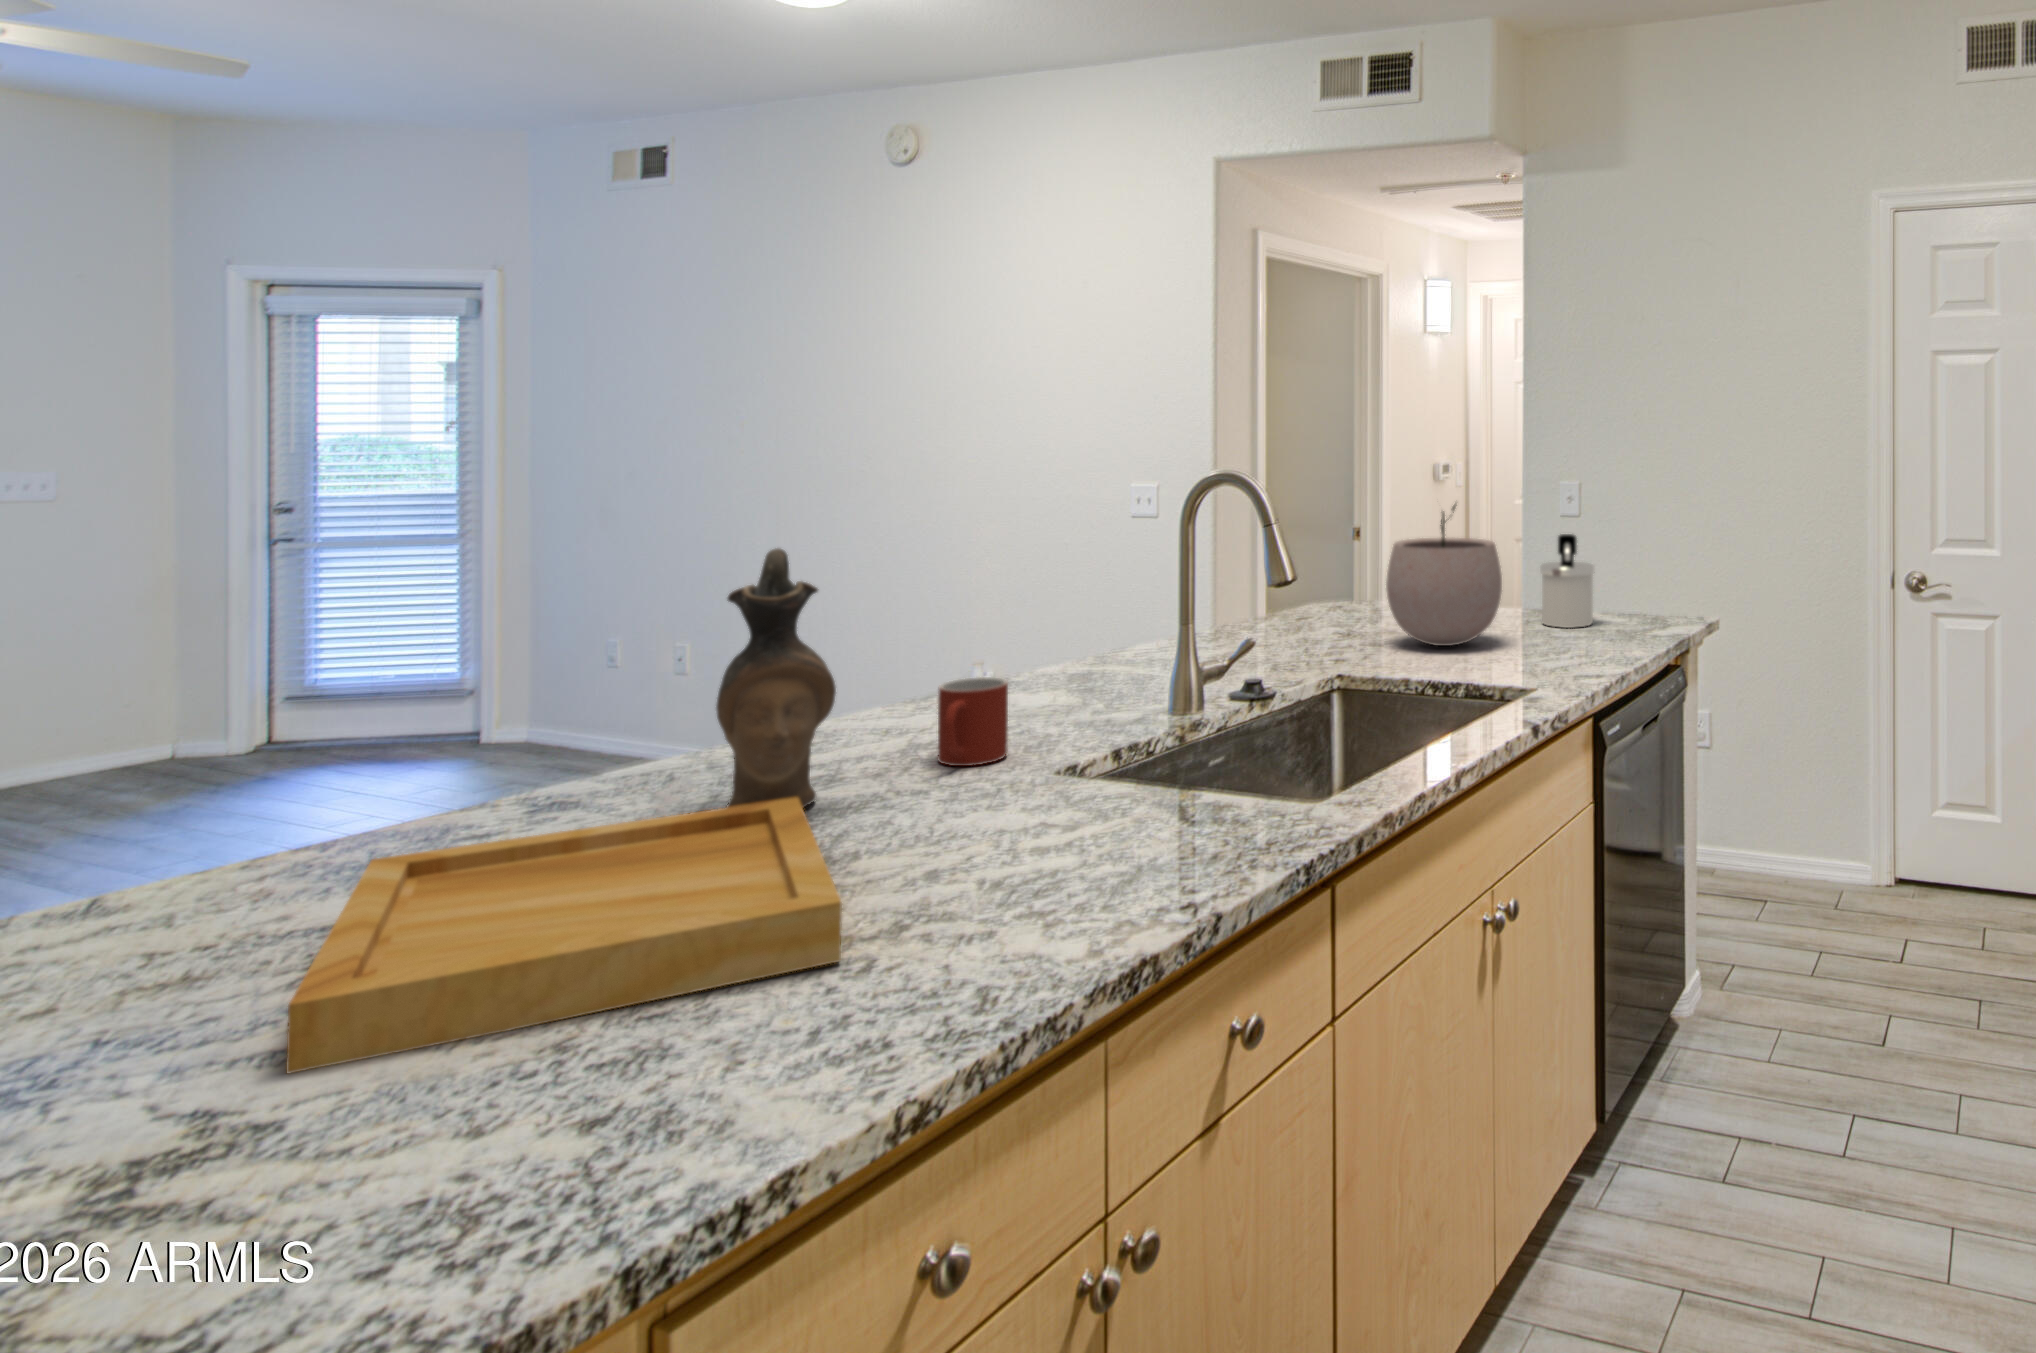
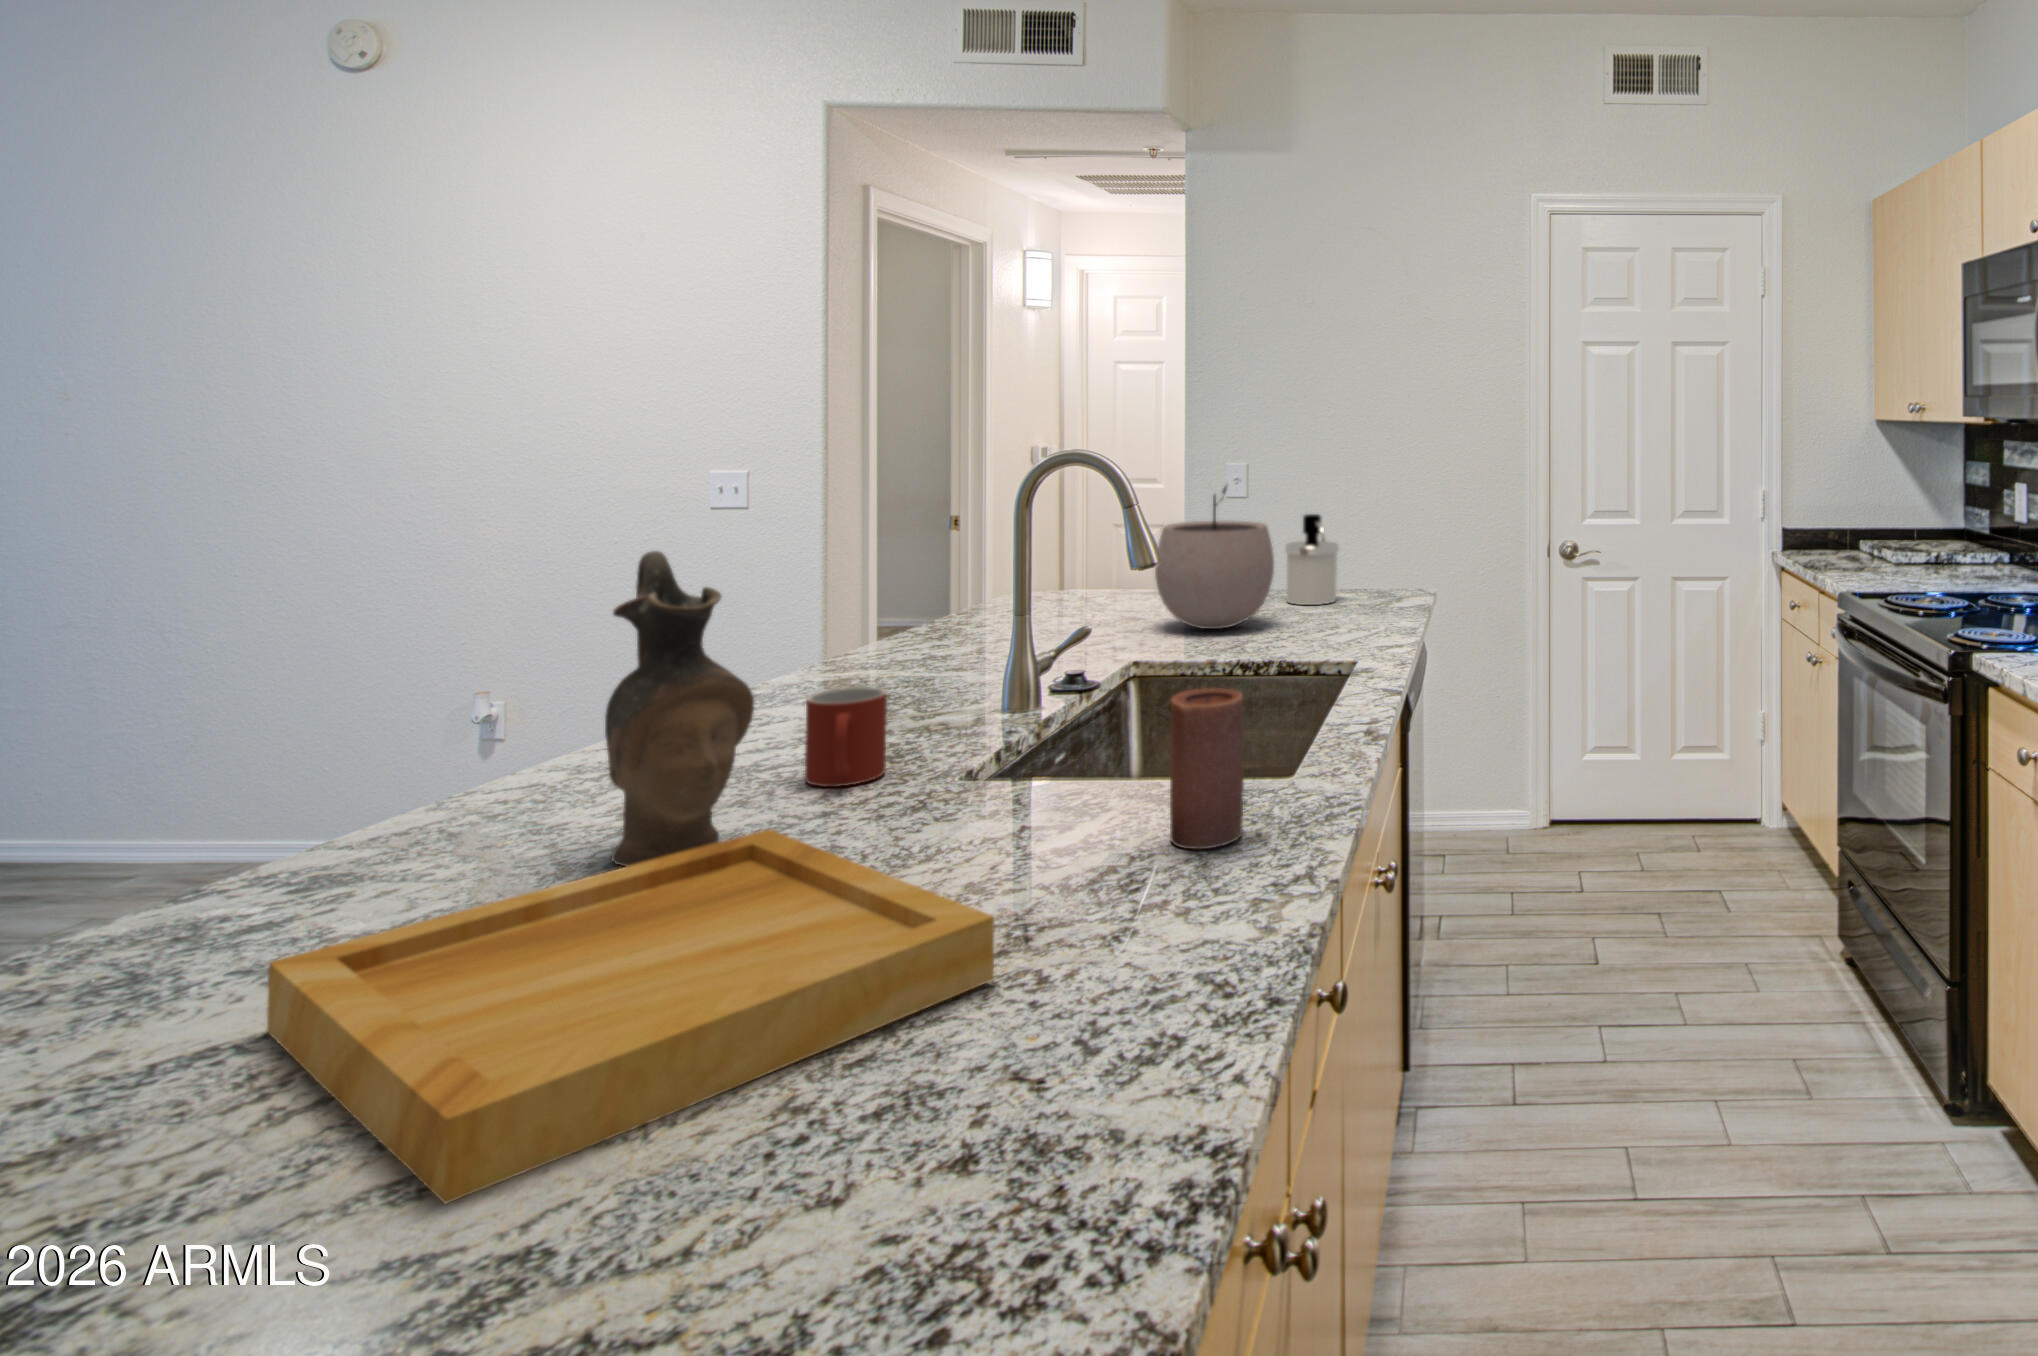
candle: none [1142,704,1215,864] -> present [1170,688,1244,849]

